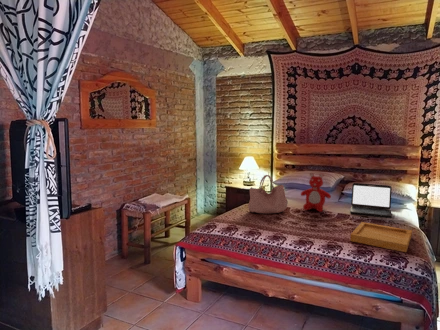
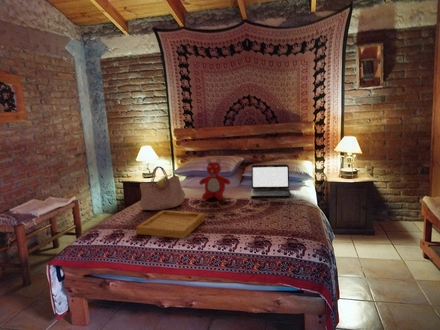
tray: present [350,222,412,252] -> present [136,210,205,238]

